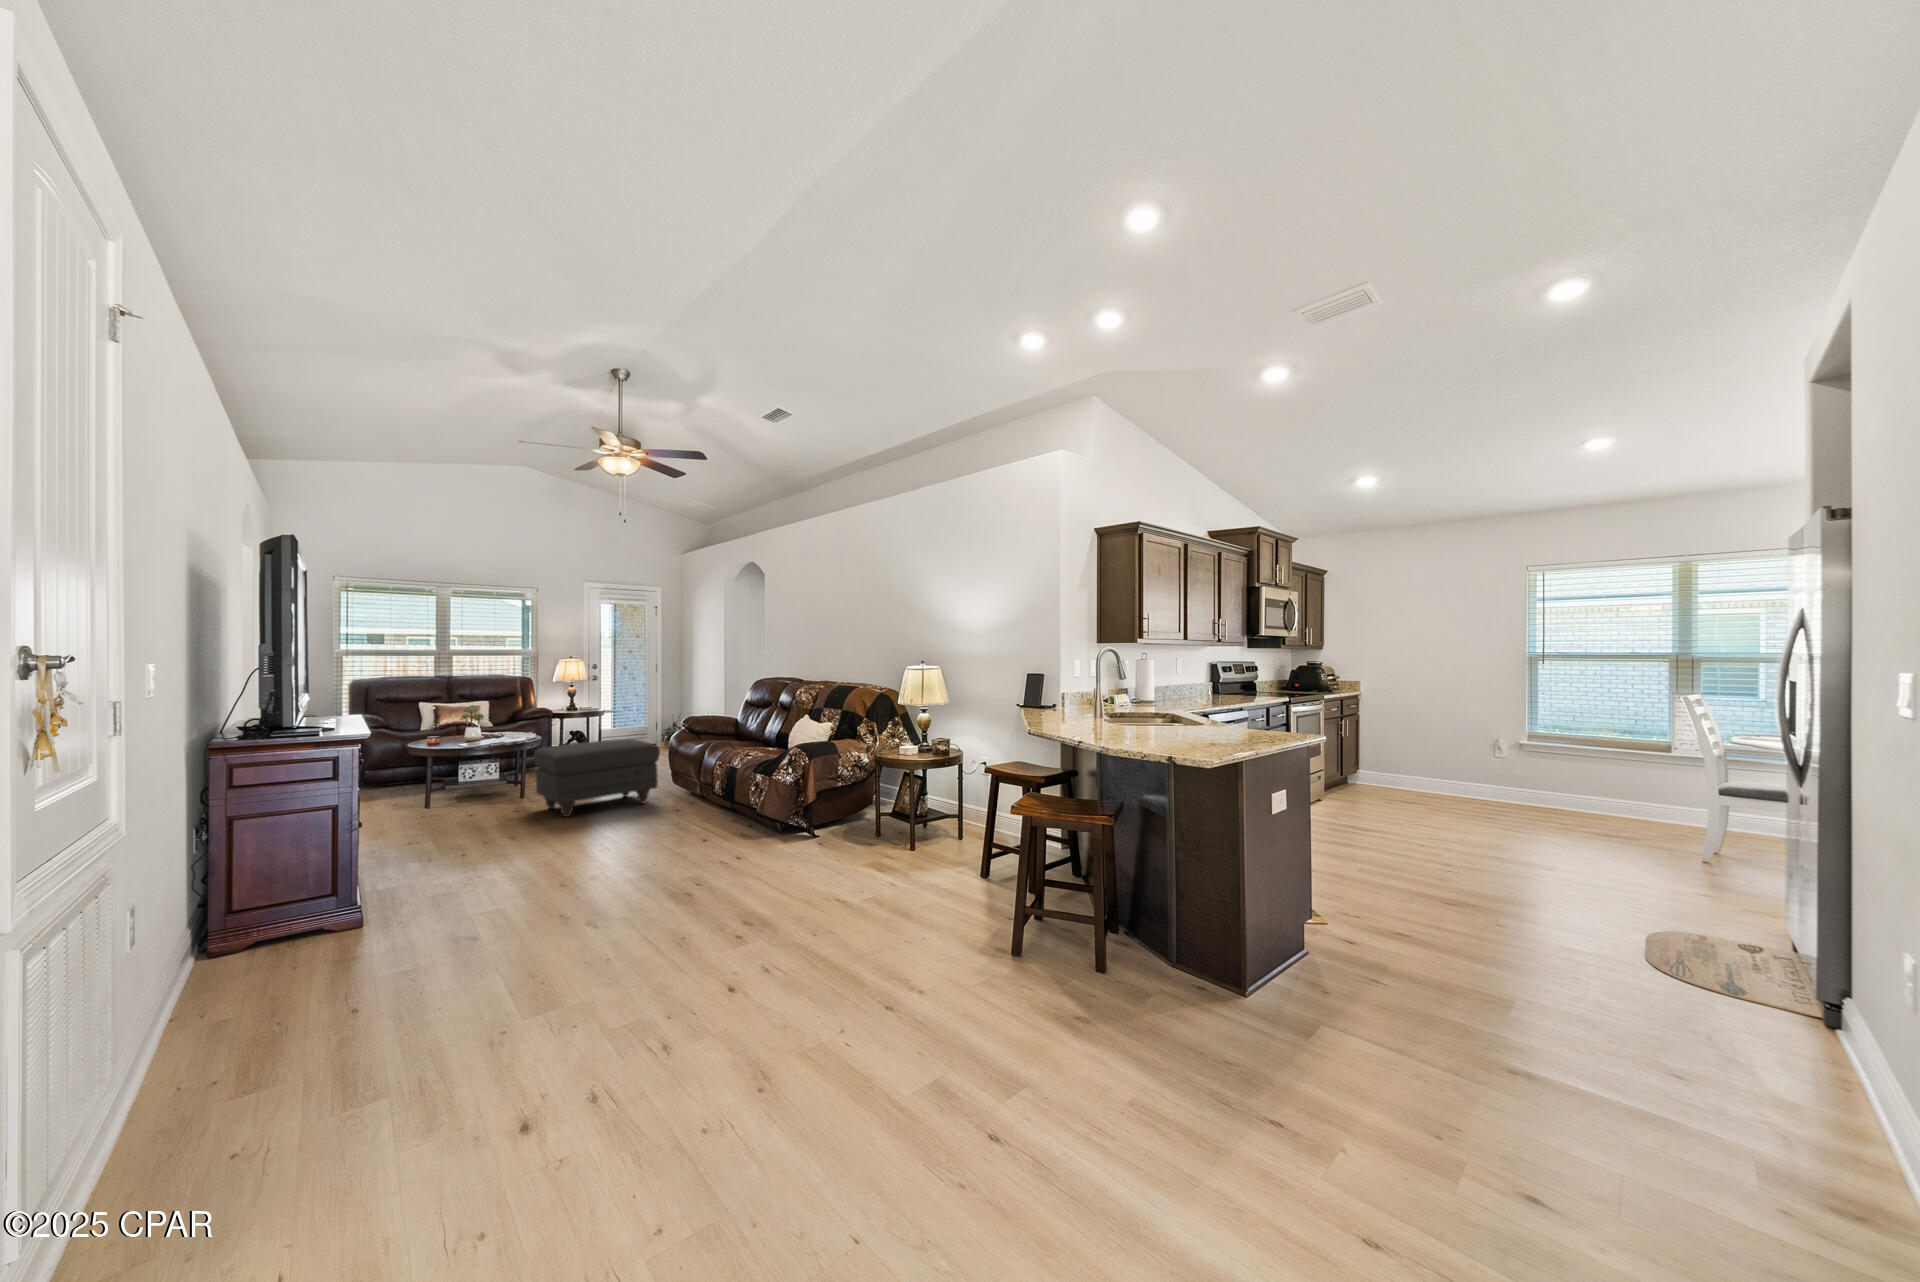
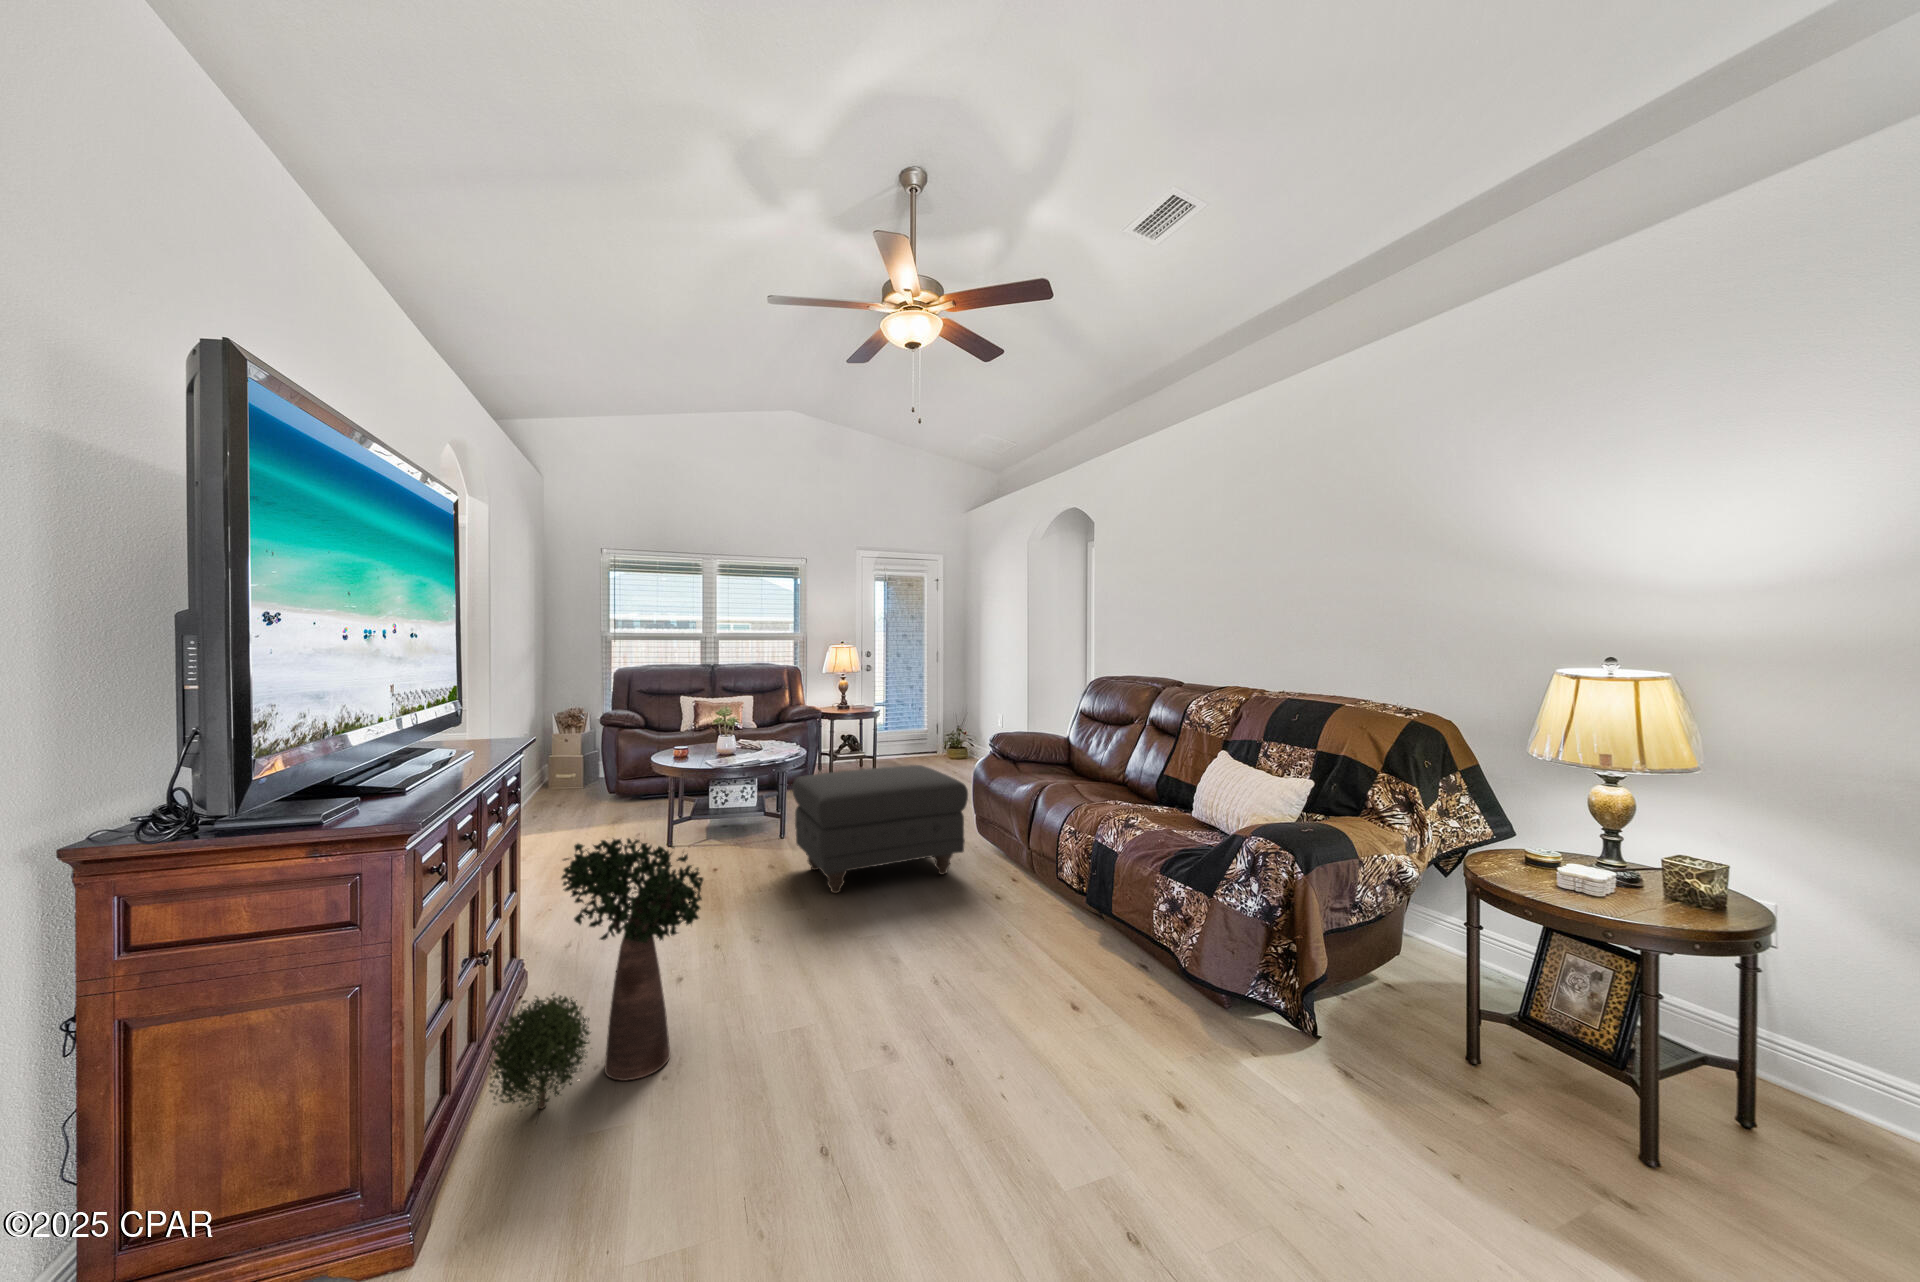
potted plant: none [373,762,492,895] -> present [489,838,703,1109]

